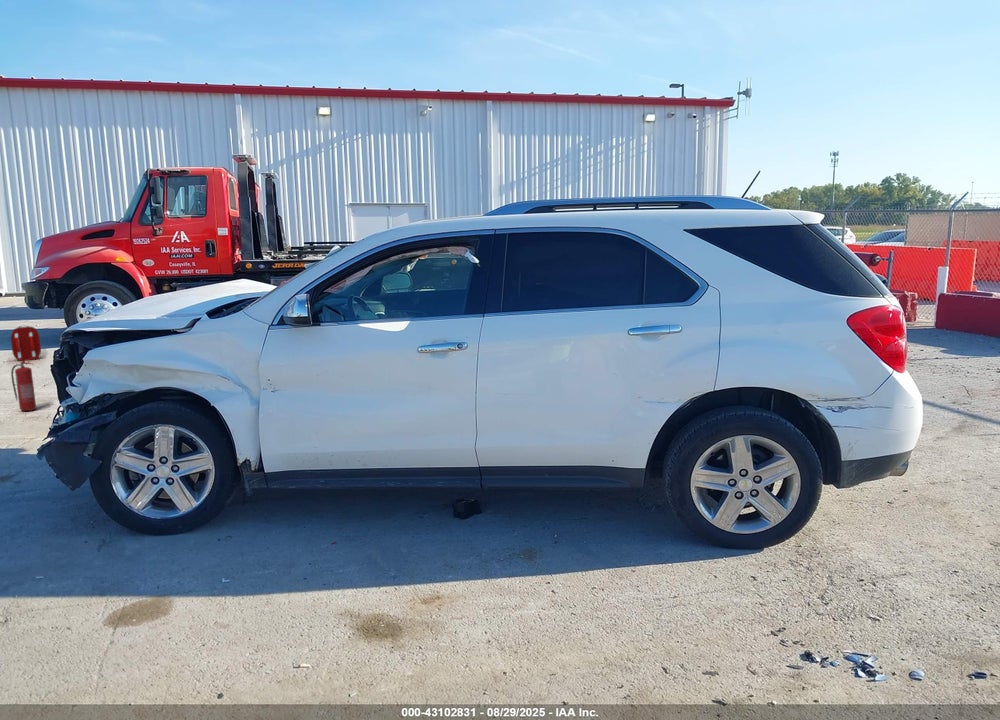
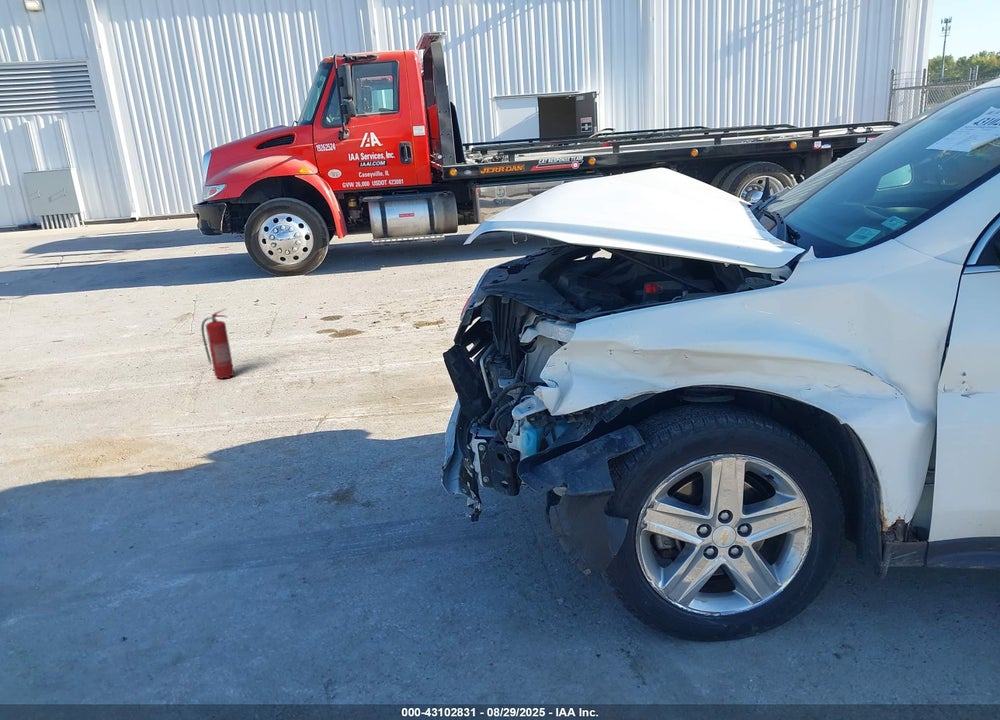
backpack: present [11,326,41,361] -> none [192,257,226,299]

